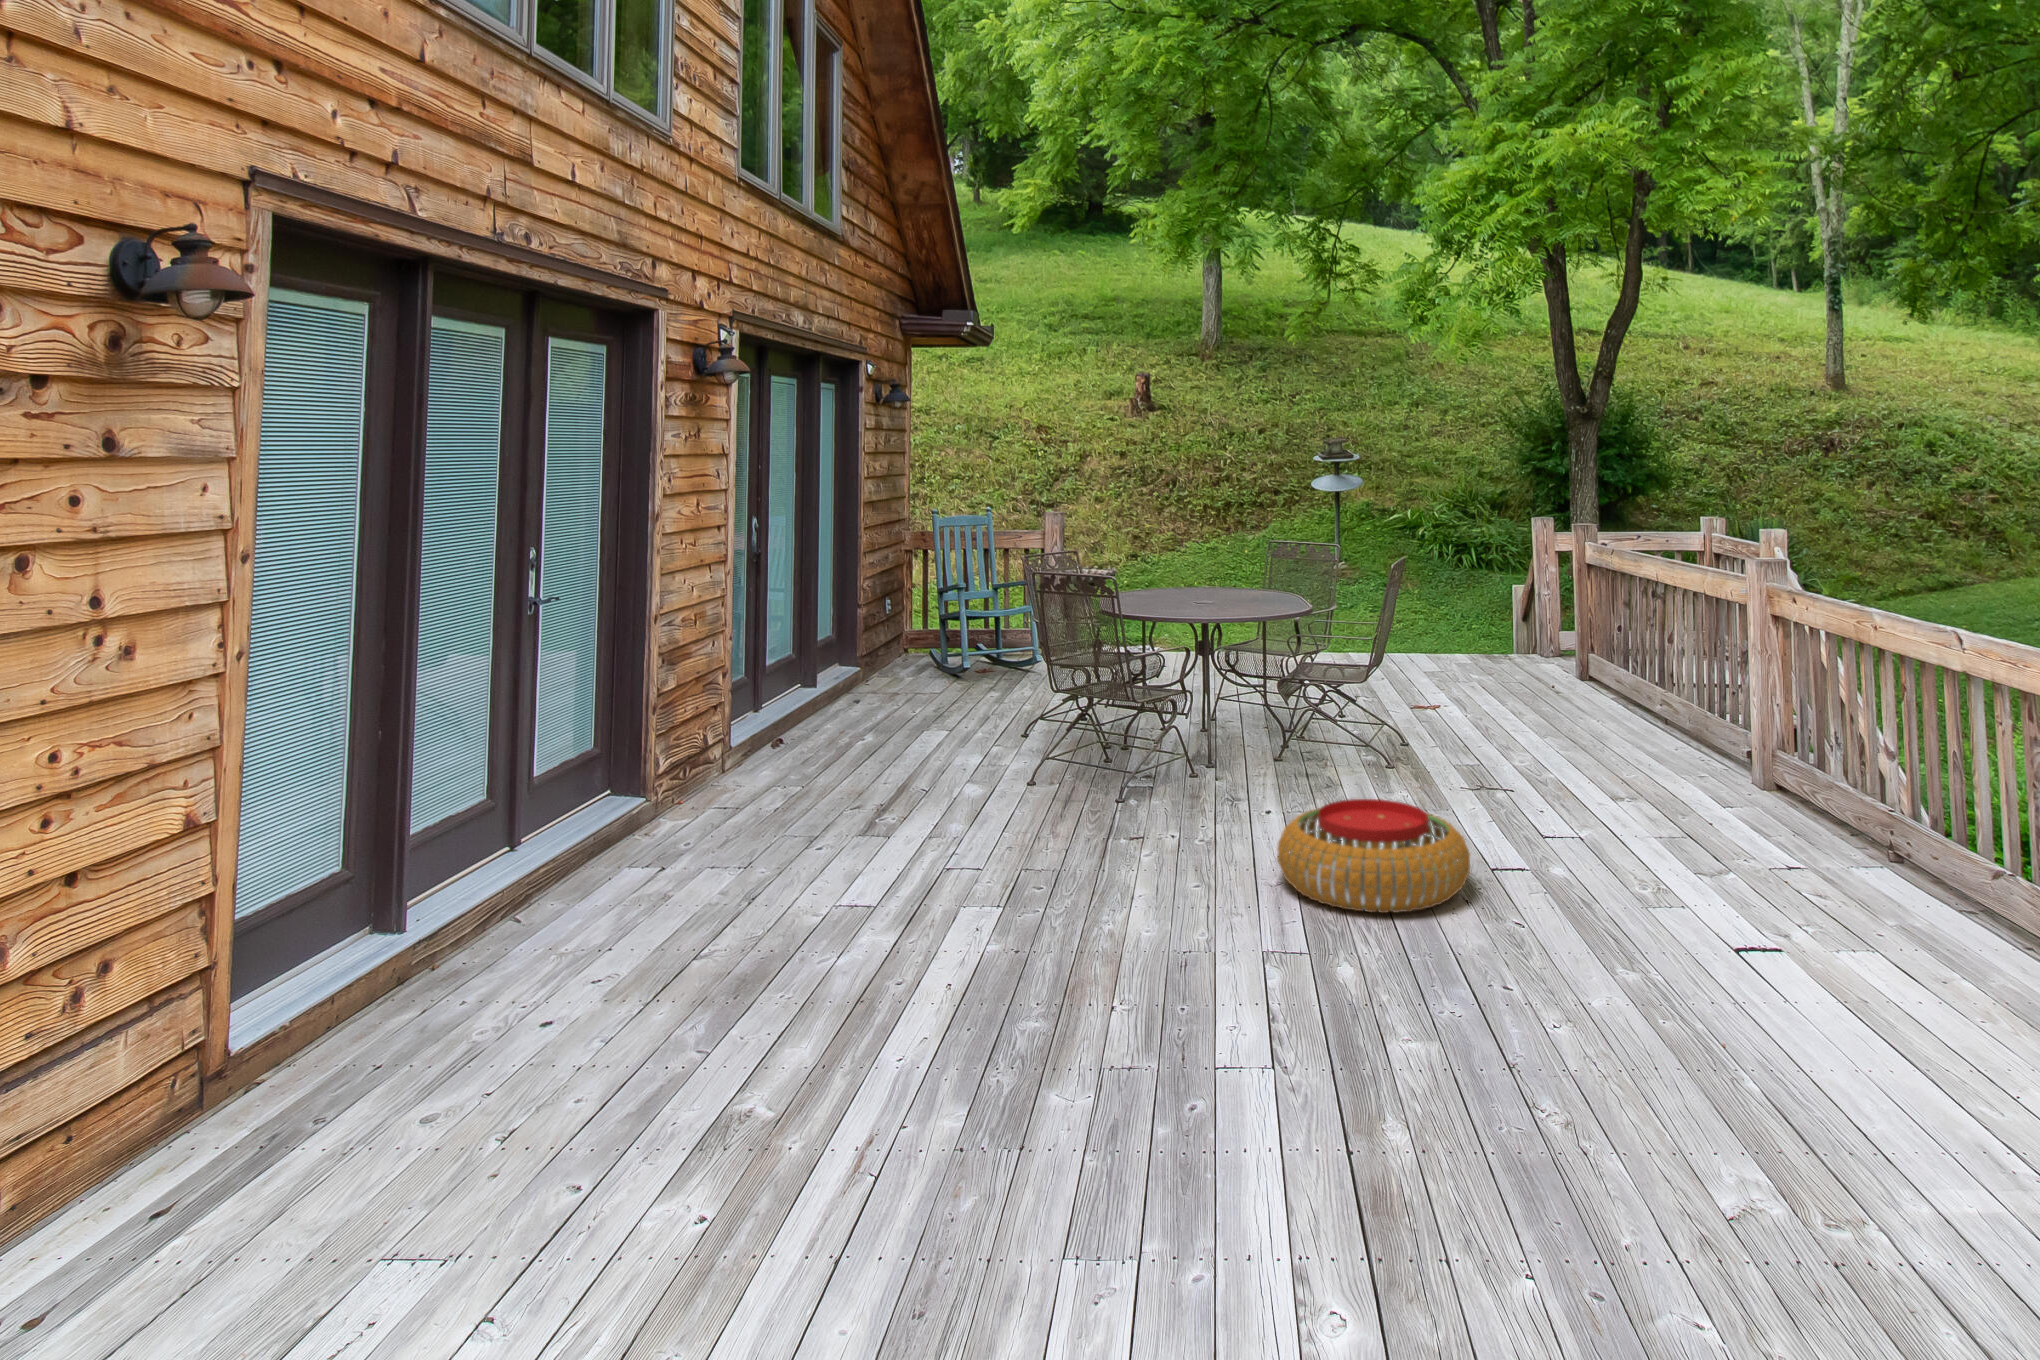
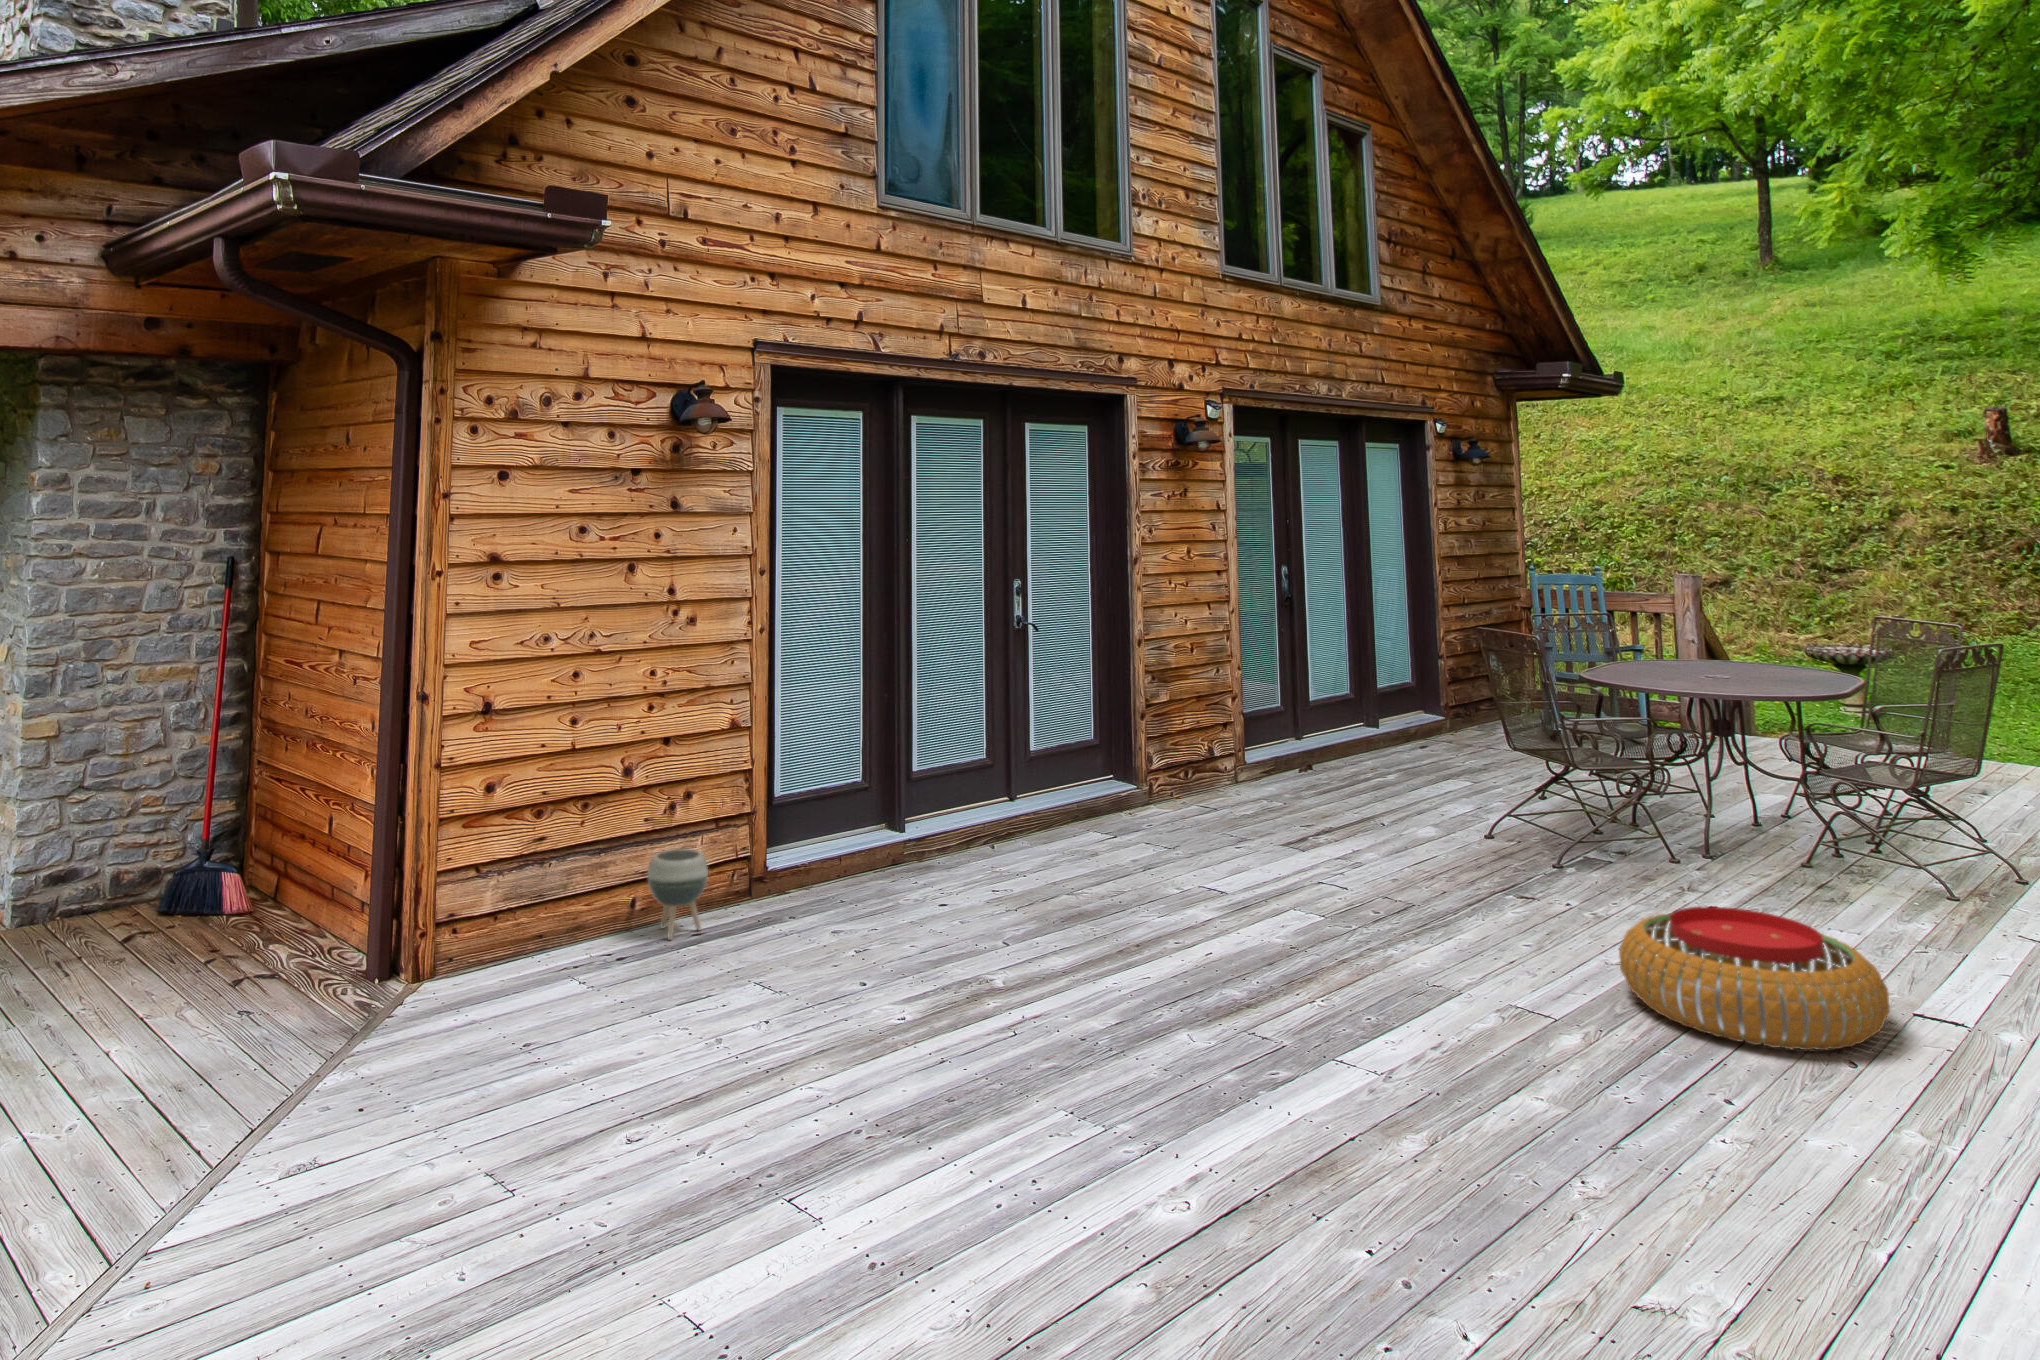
planter: none [43,1058,184,1239] -> present [647,849,708,940]

